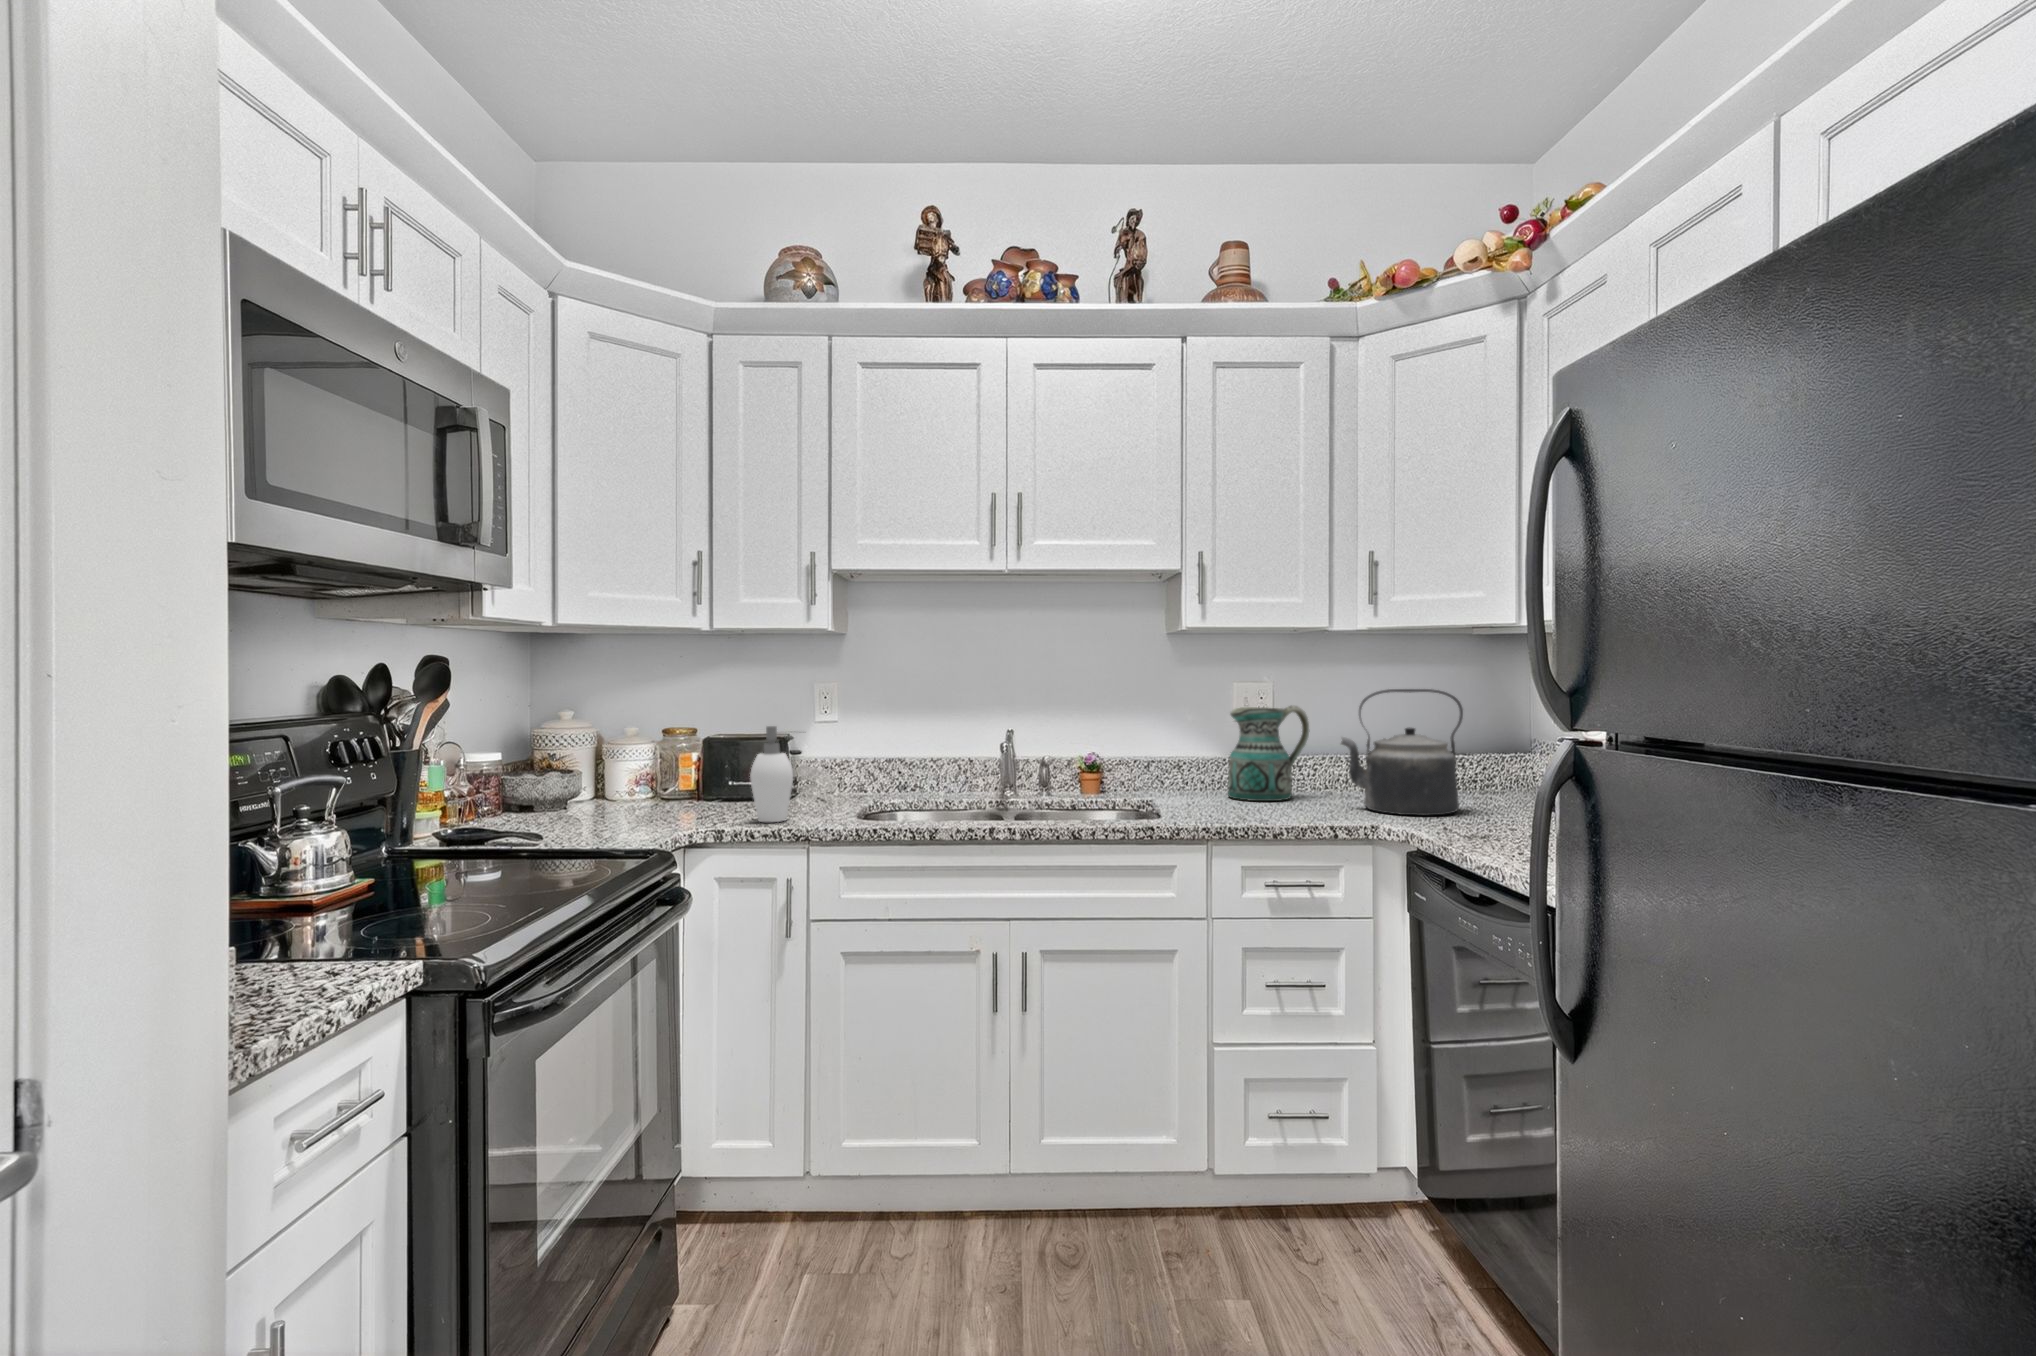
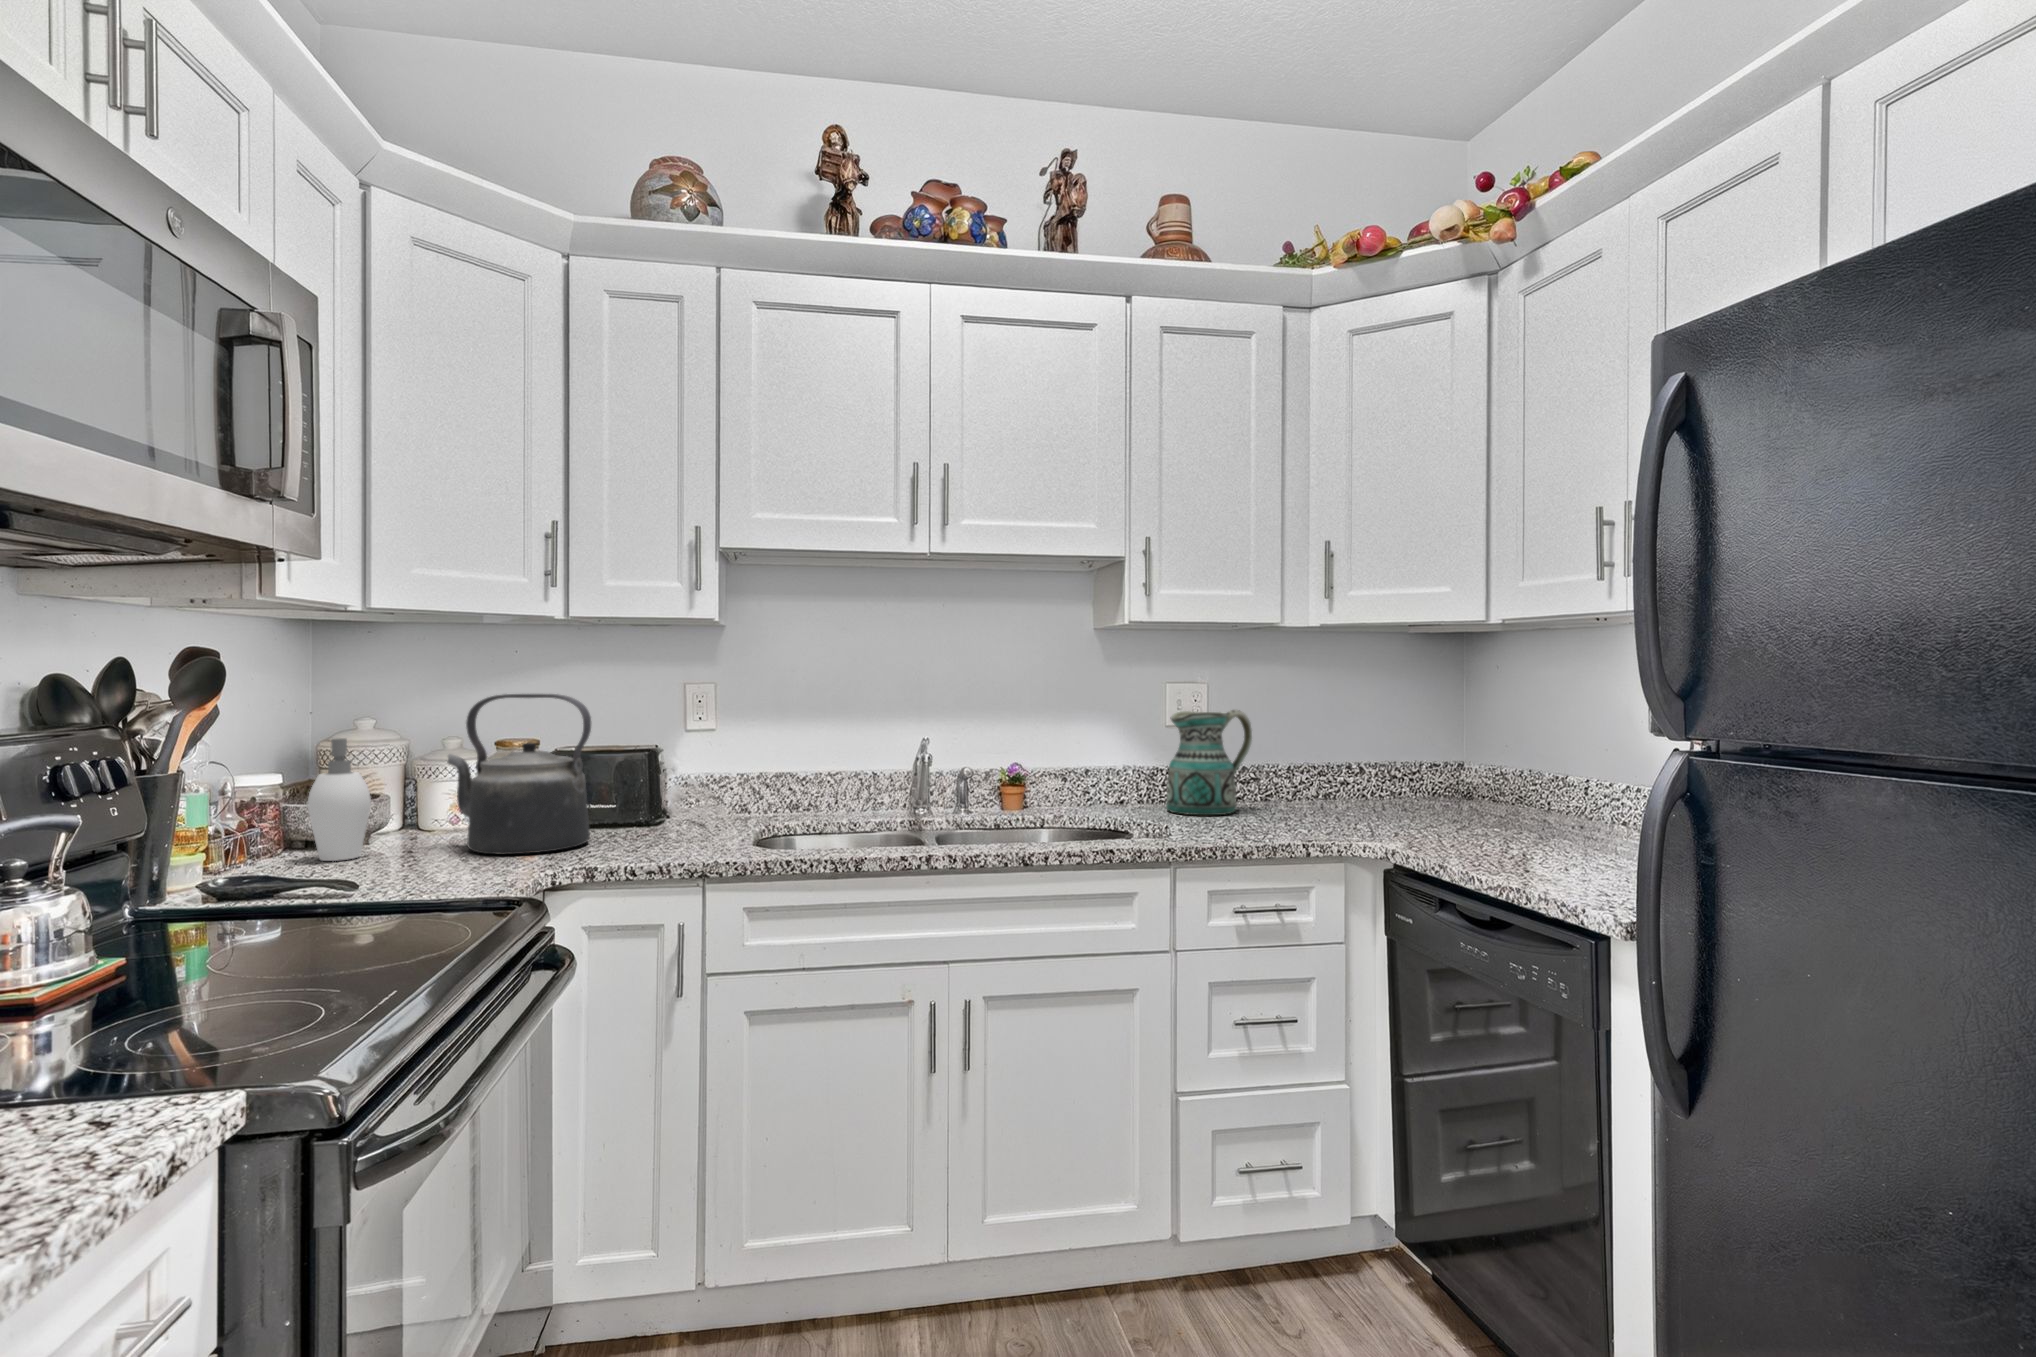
kettle: present [1341,689,1463,815] -> present [447,694,591,854]
soap dispenser: present [750,726,793,822] -> present [308,738,371,861]

